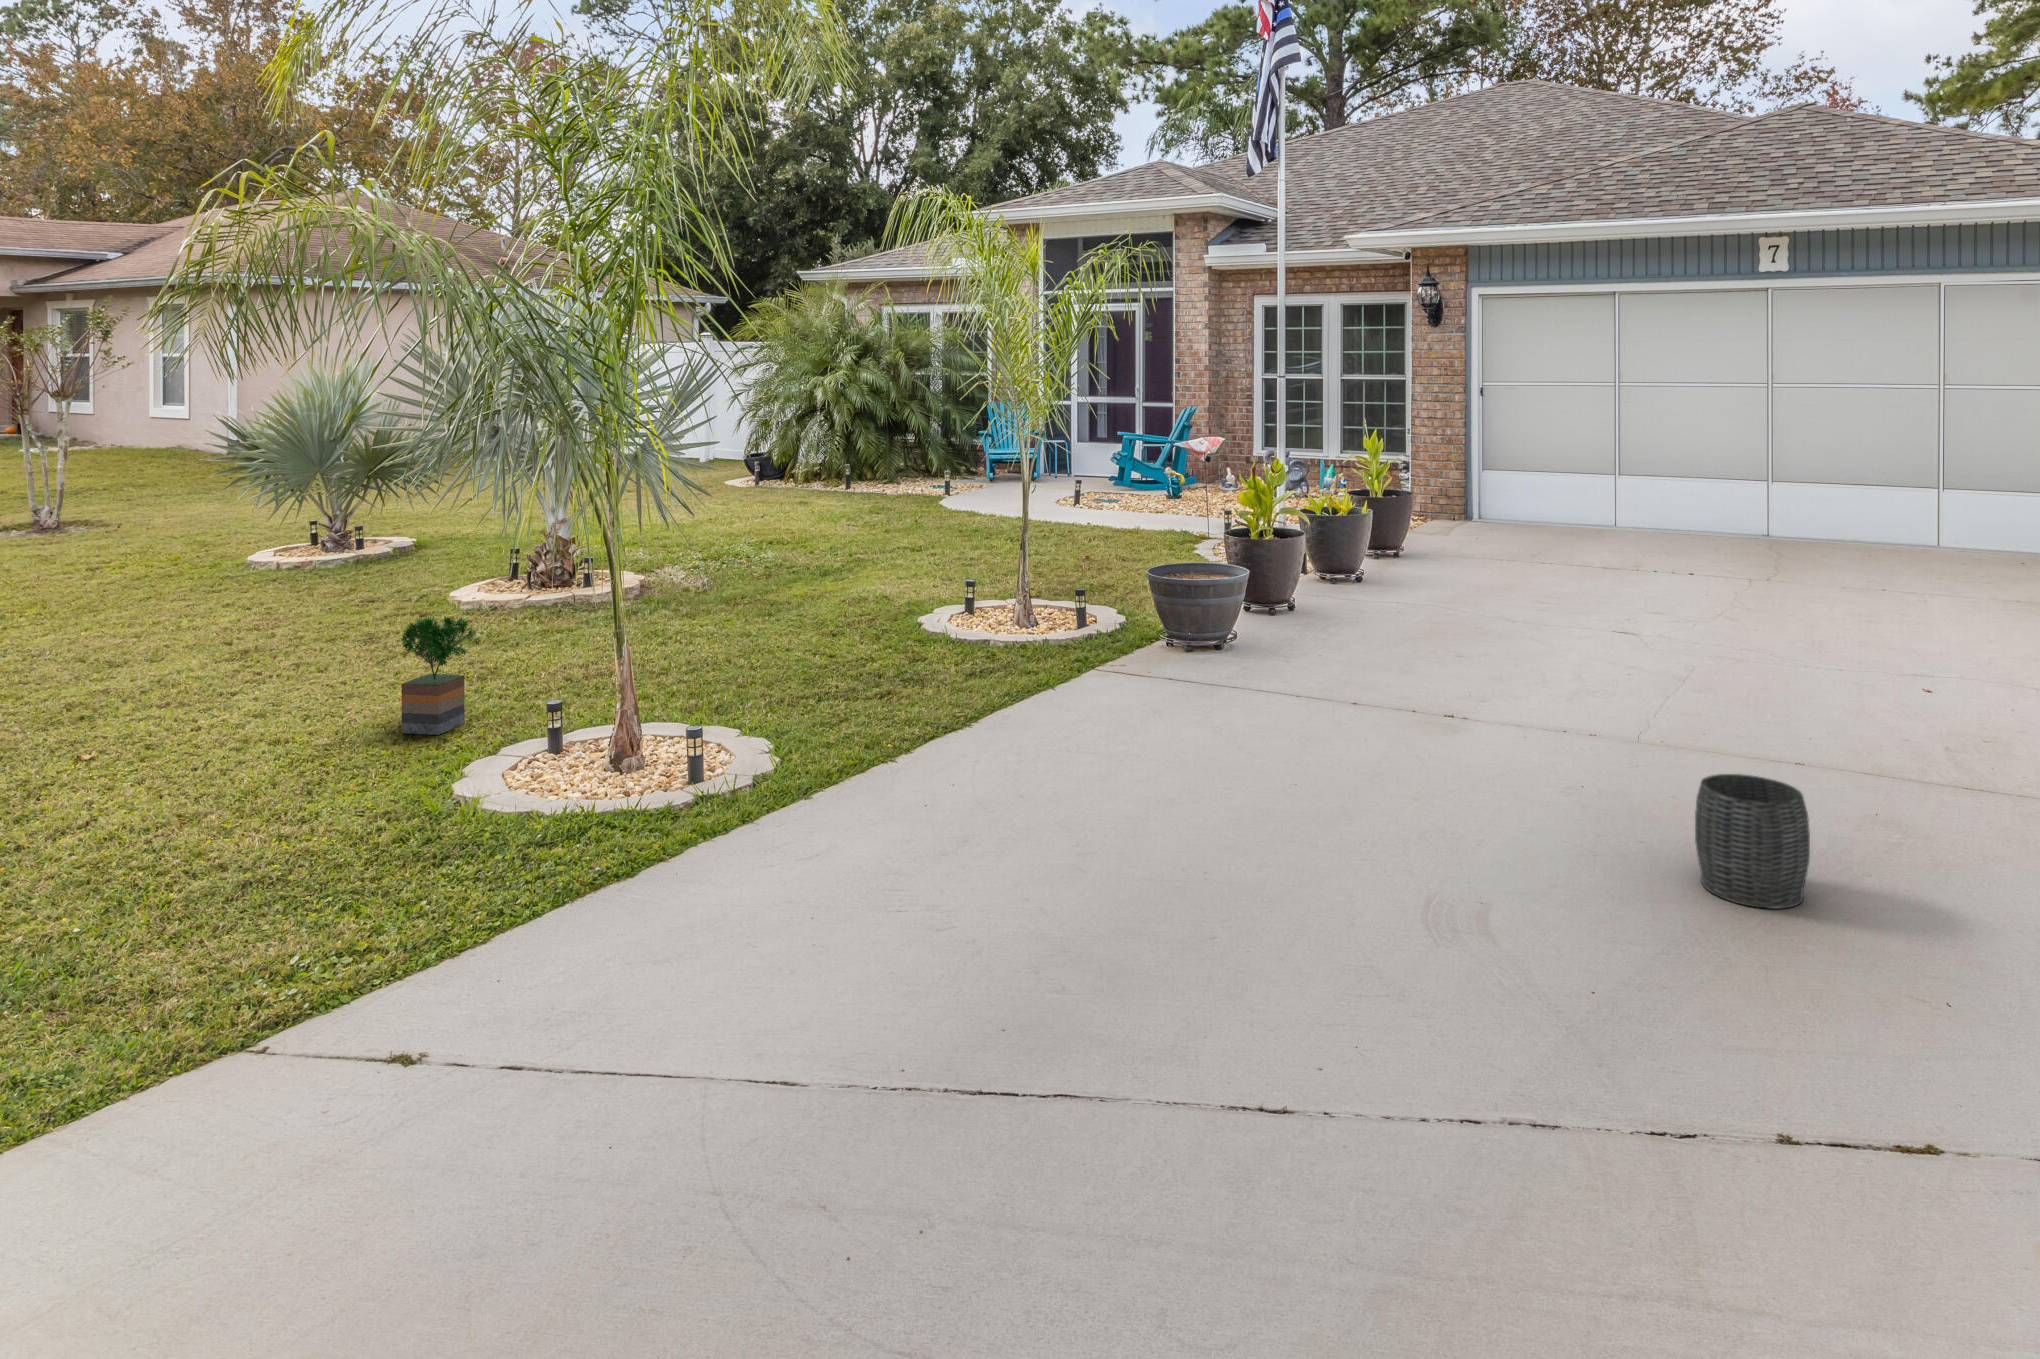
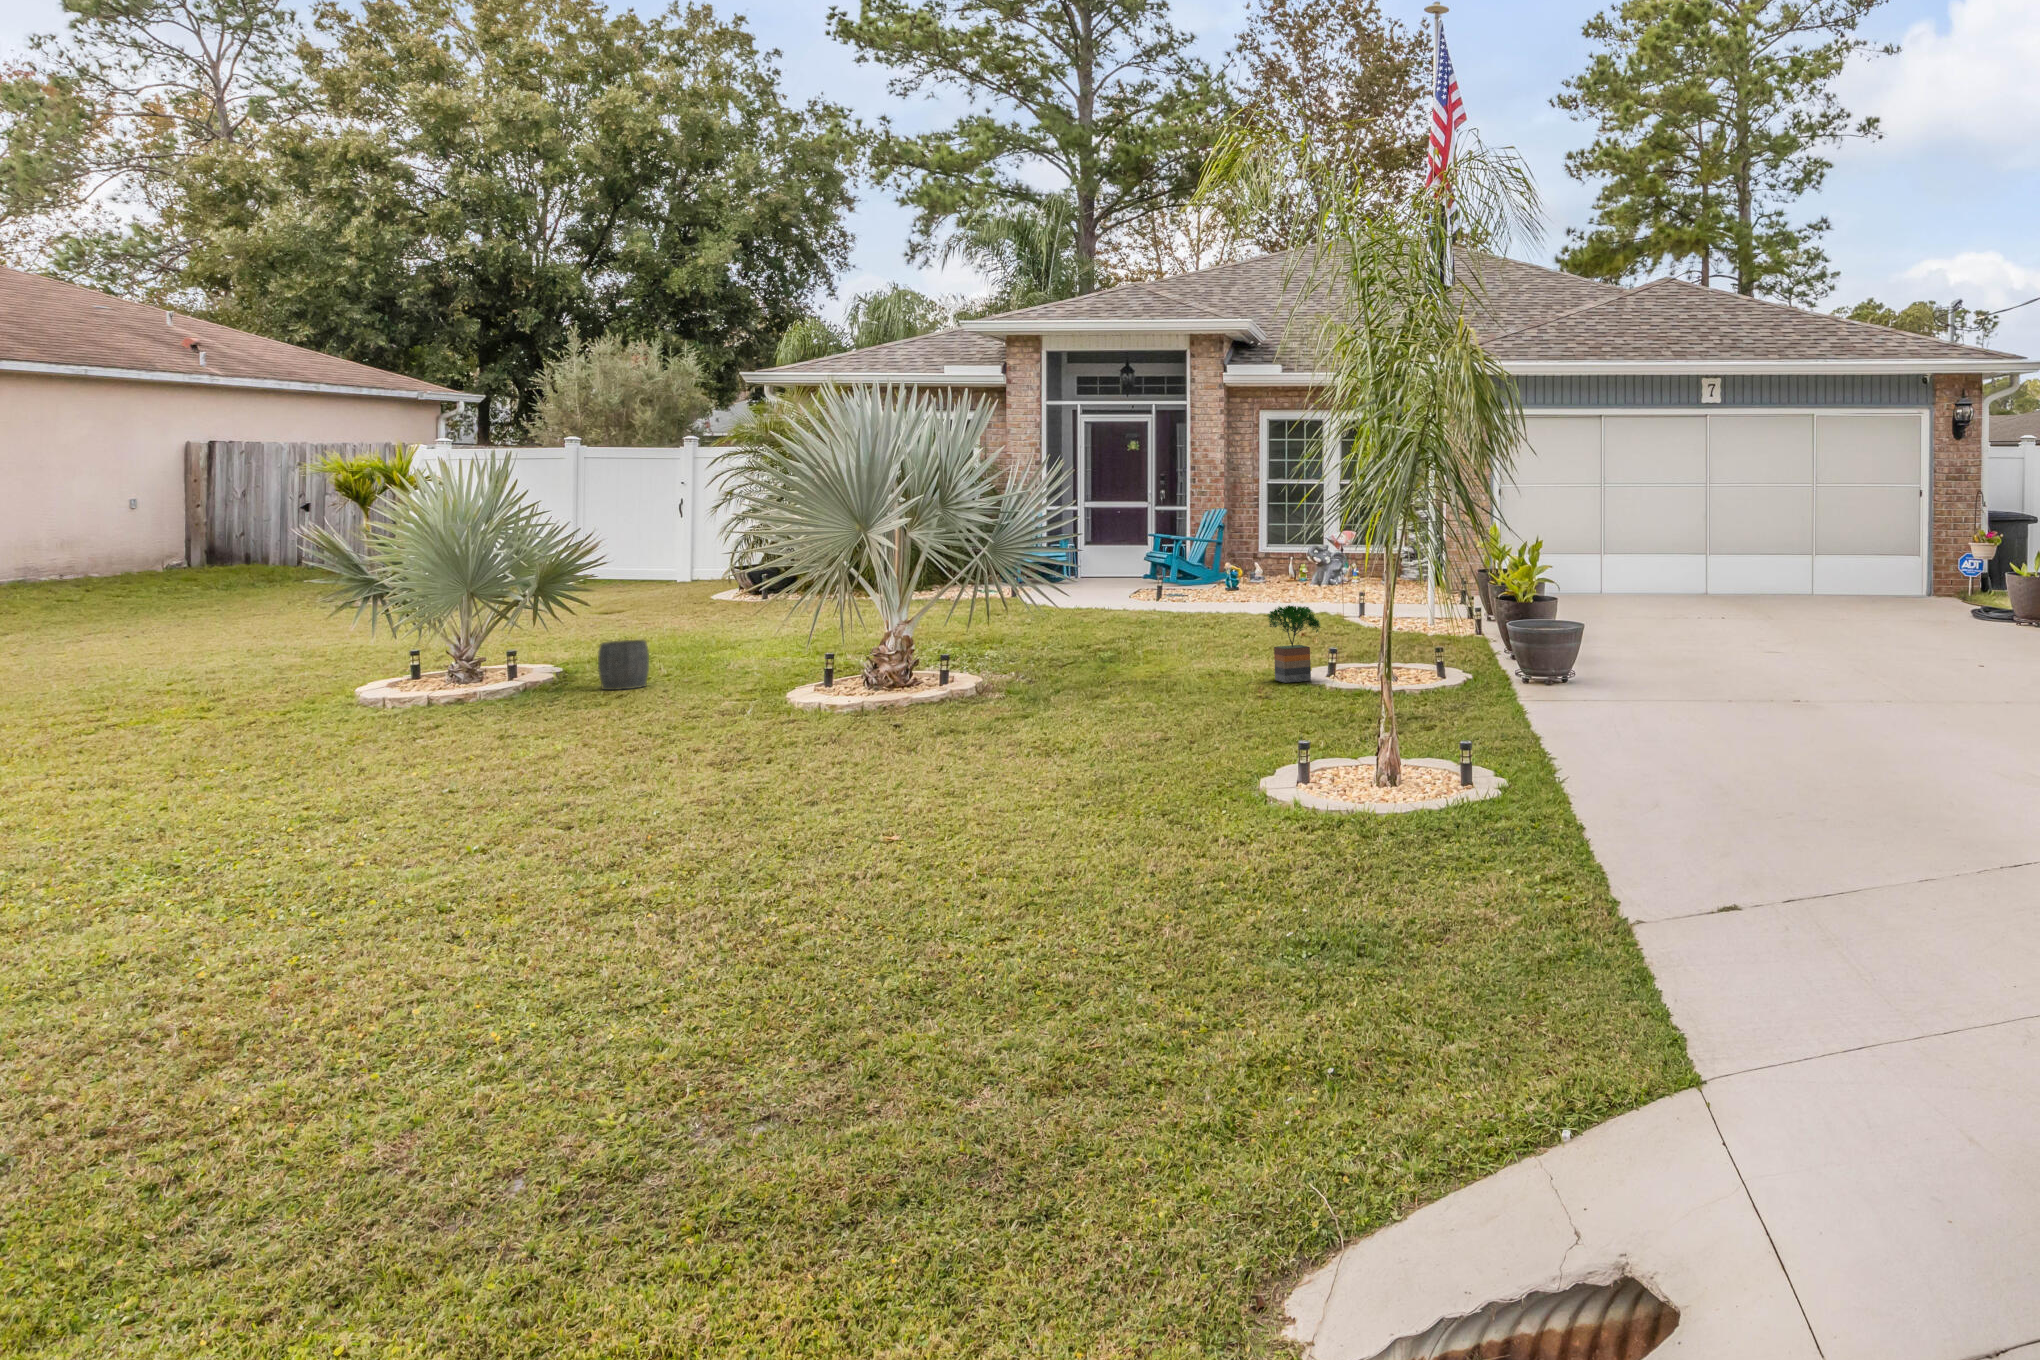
woven basket: present [1695,774,1810,909] -> present [598,640,649,690]

